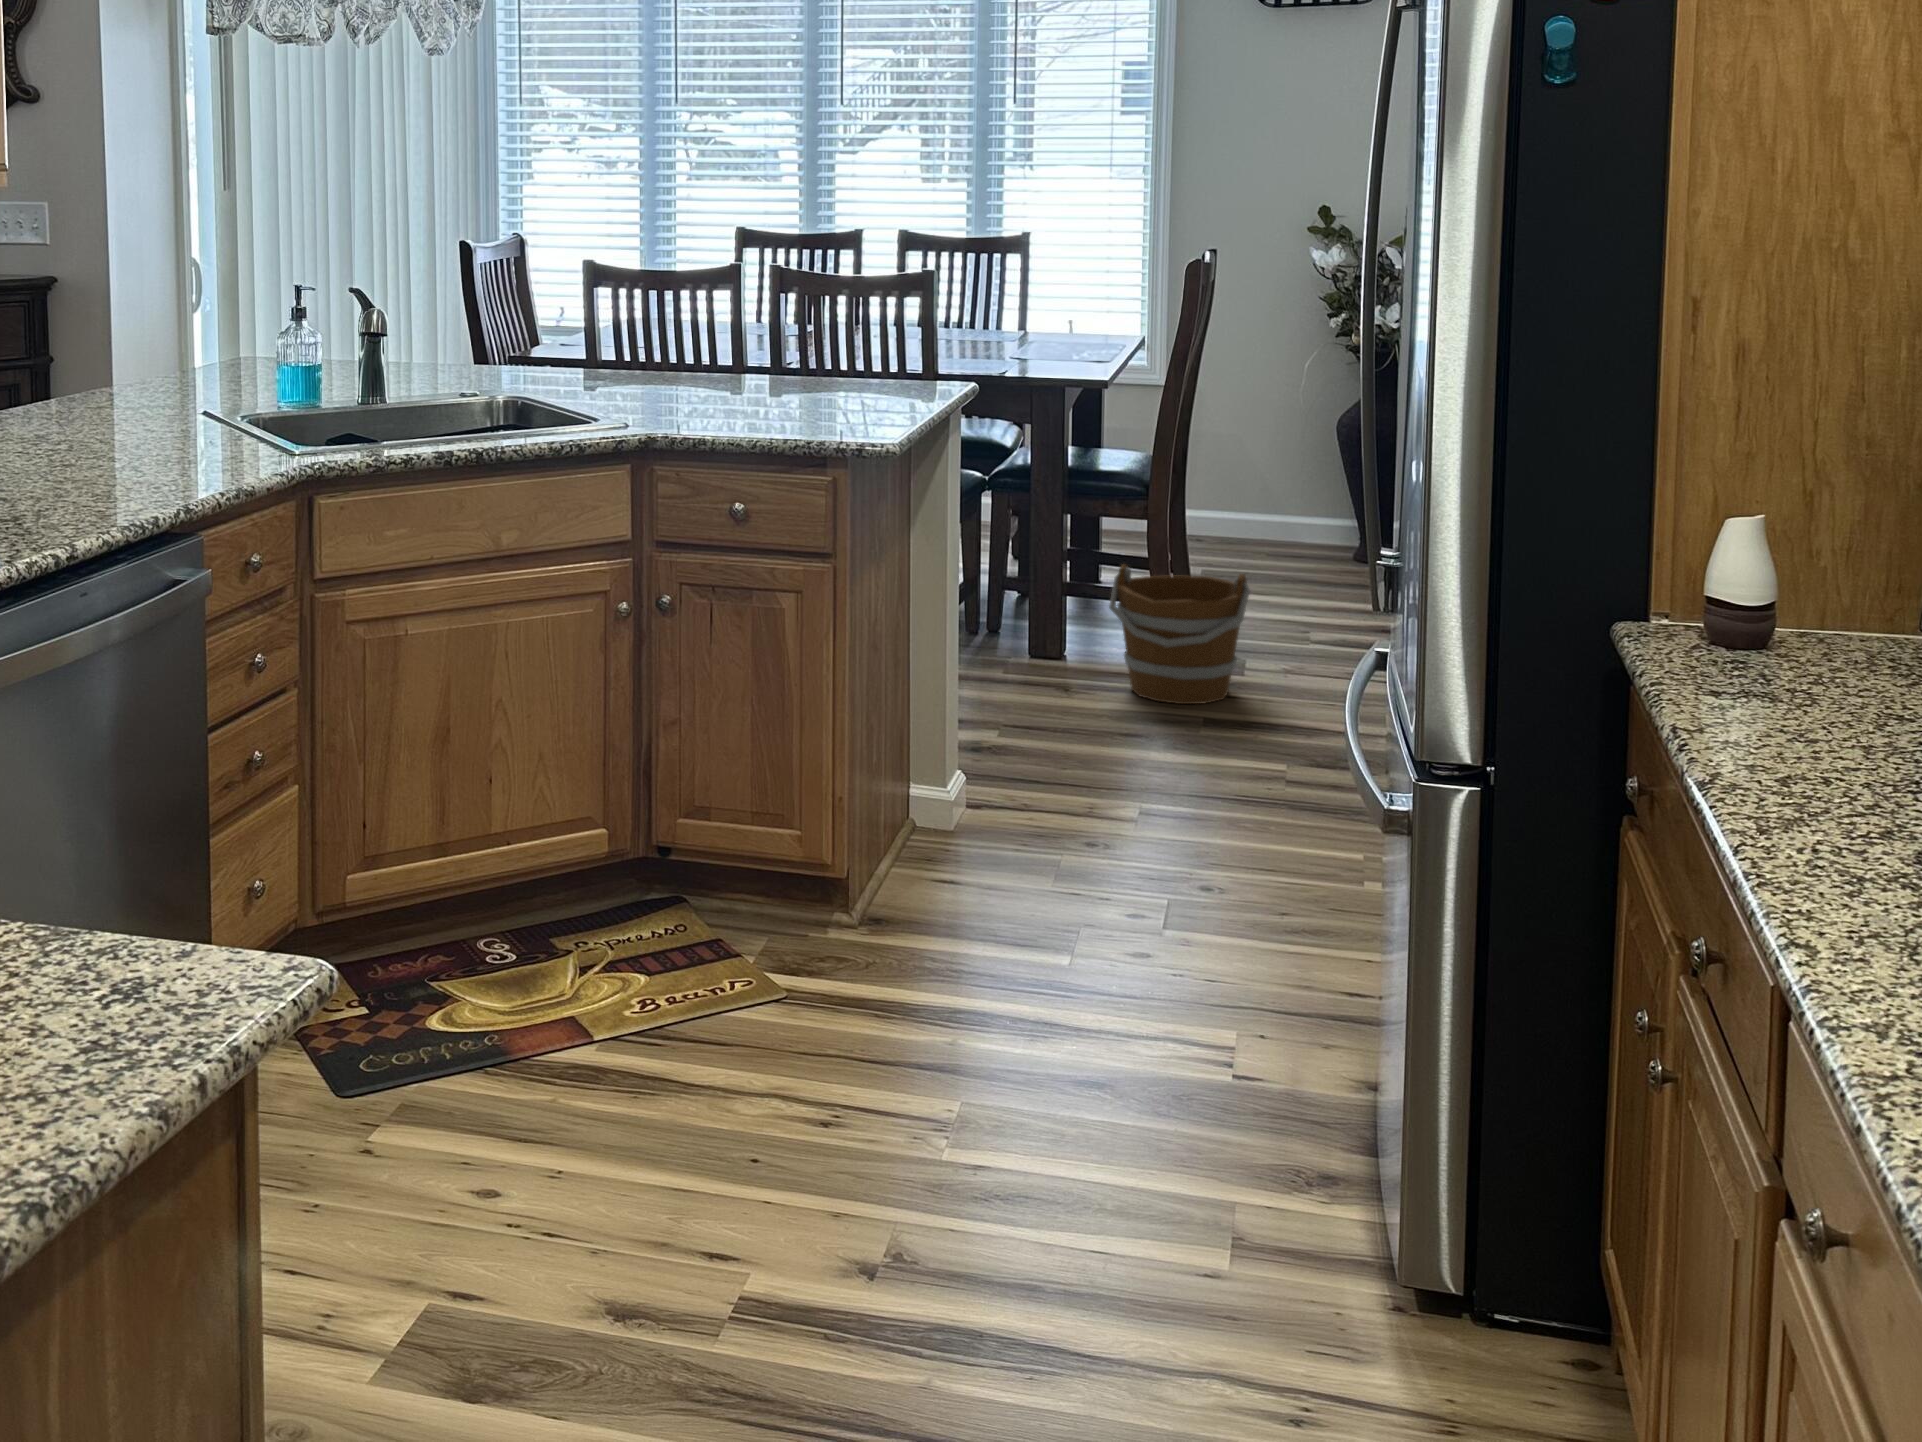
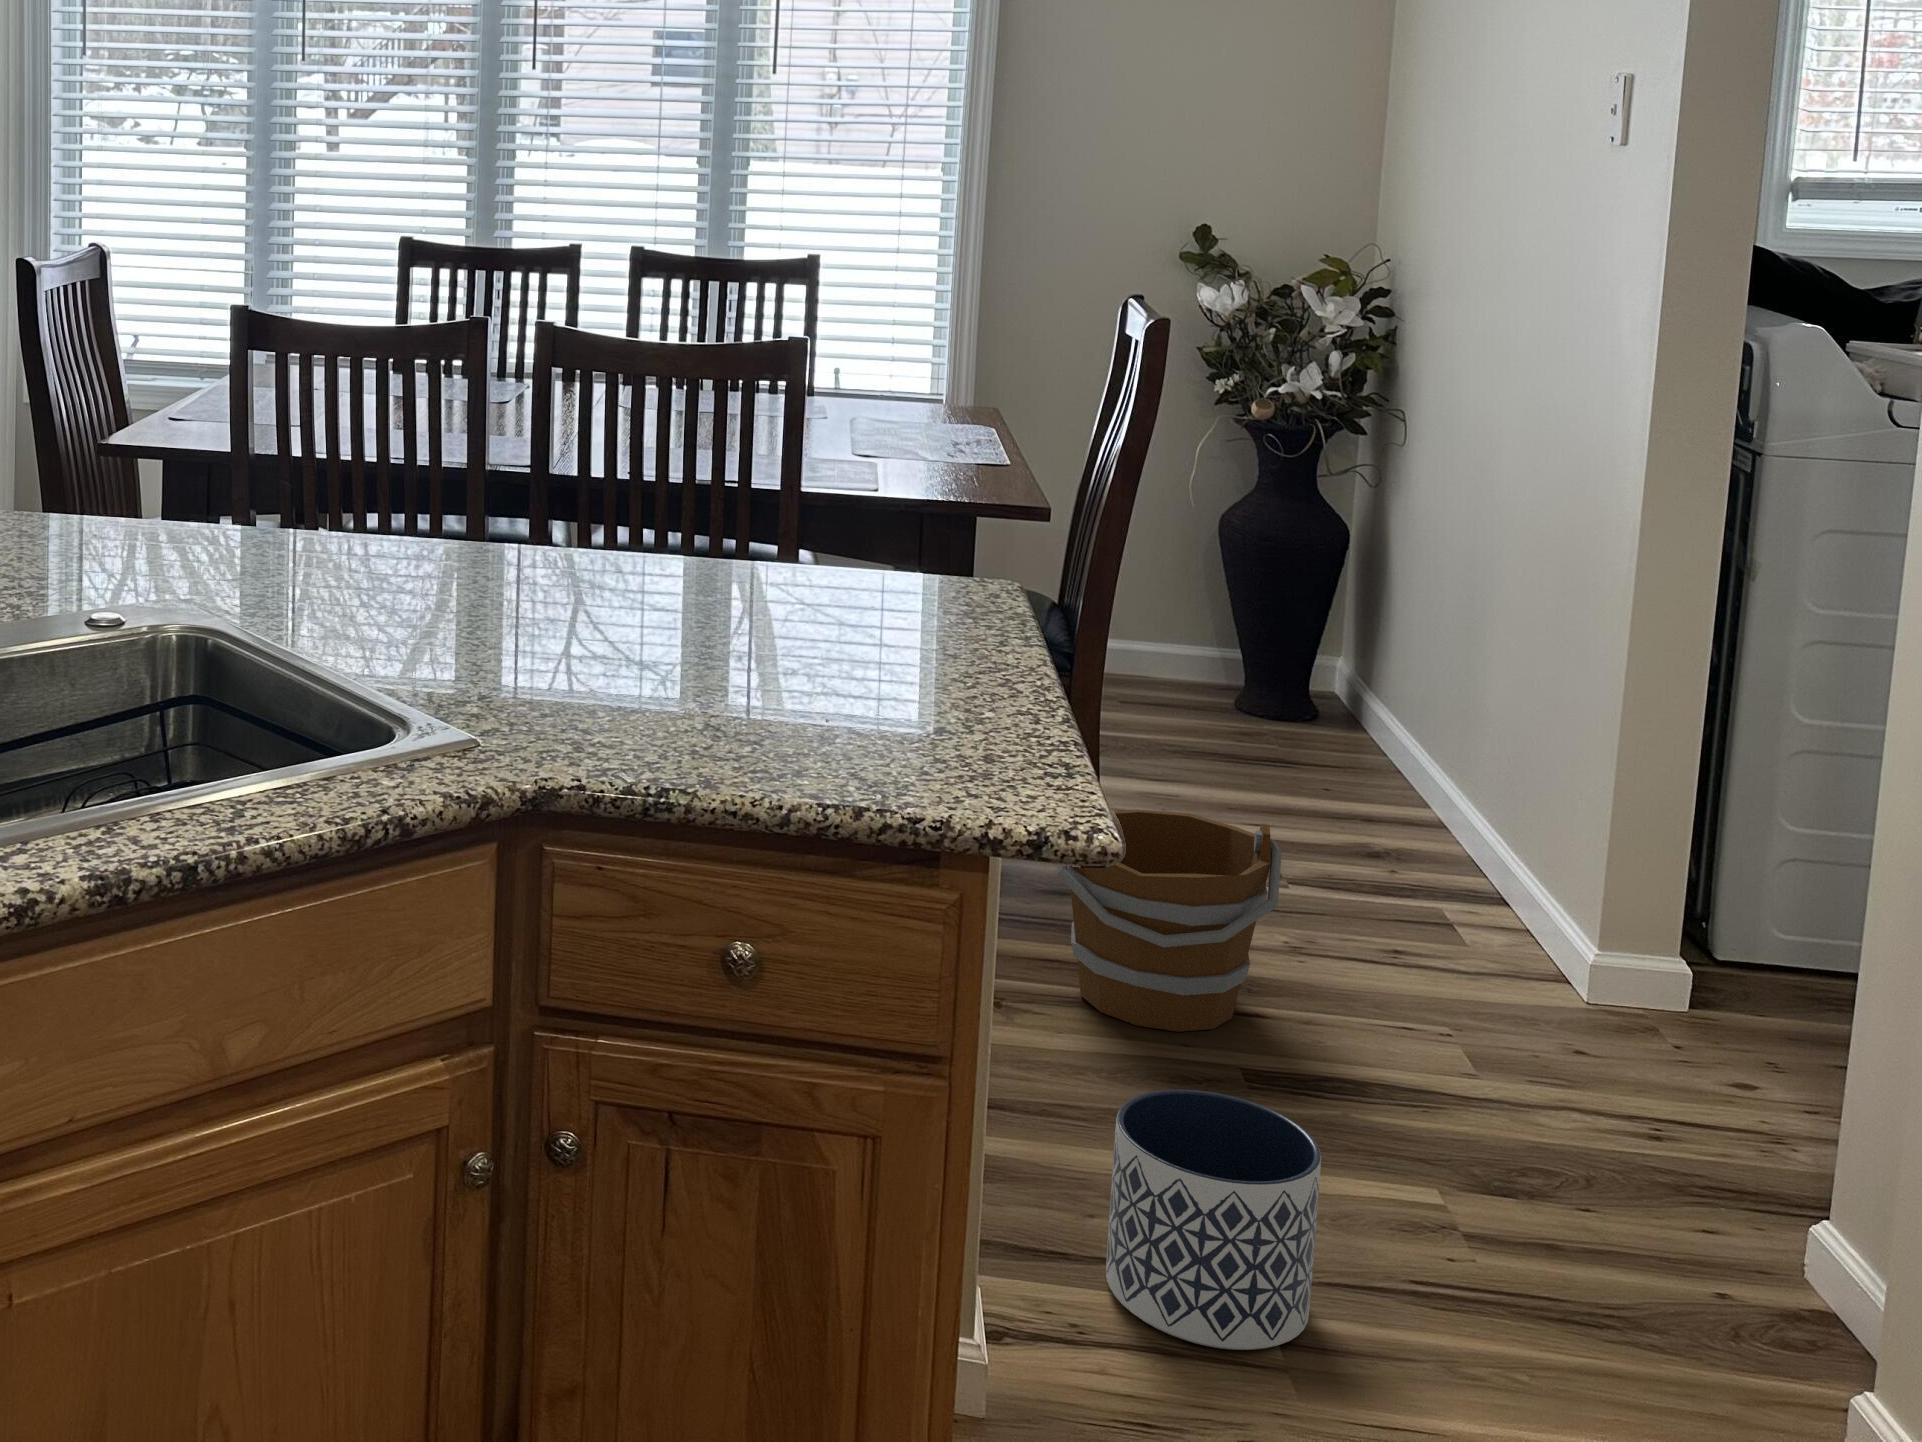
planter: none [1060,685,1173,812] -> present [1106,1090,1321,1350]

